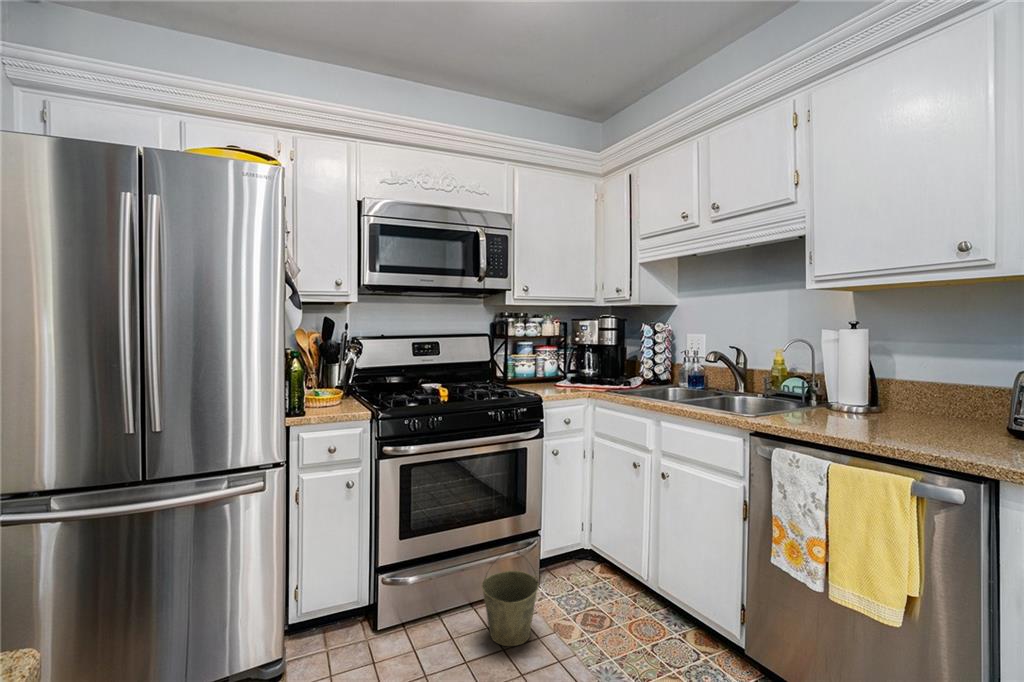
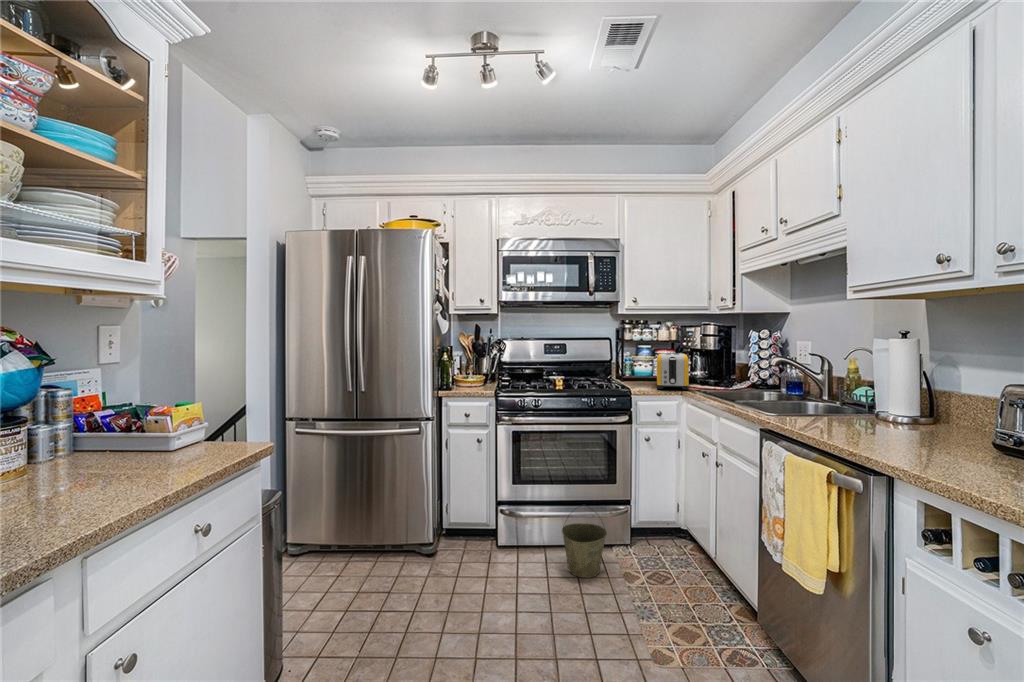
toaster: none [550,351,595,393] -> present [657,353,689,389]

